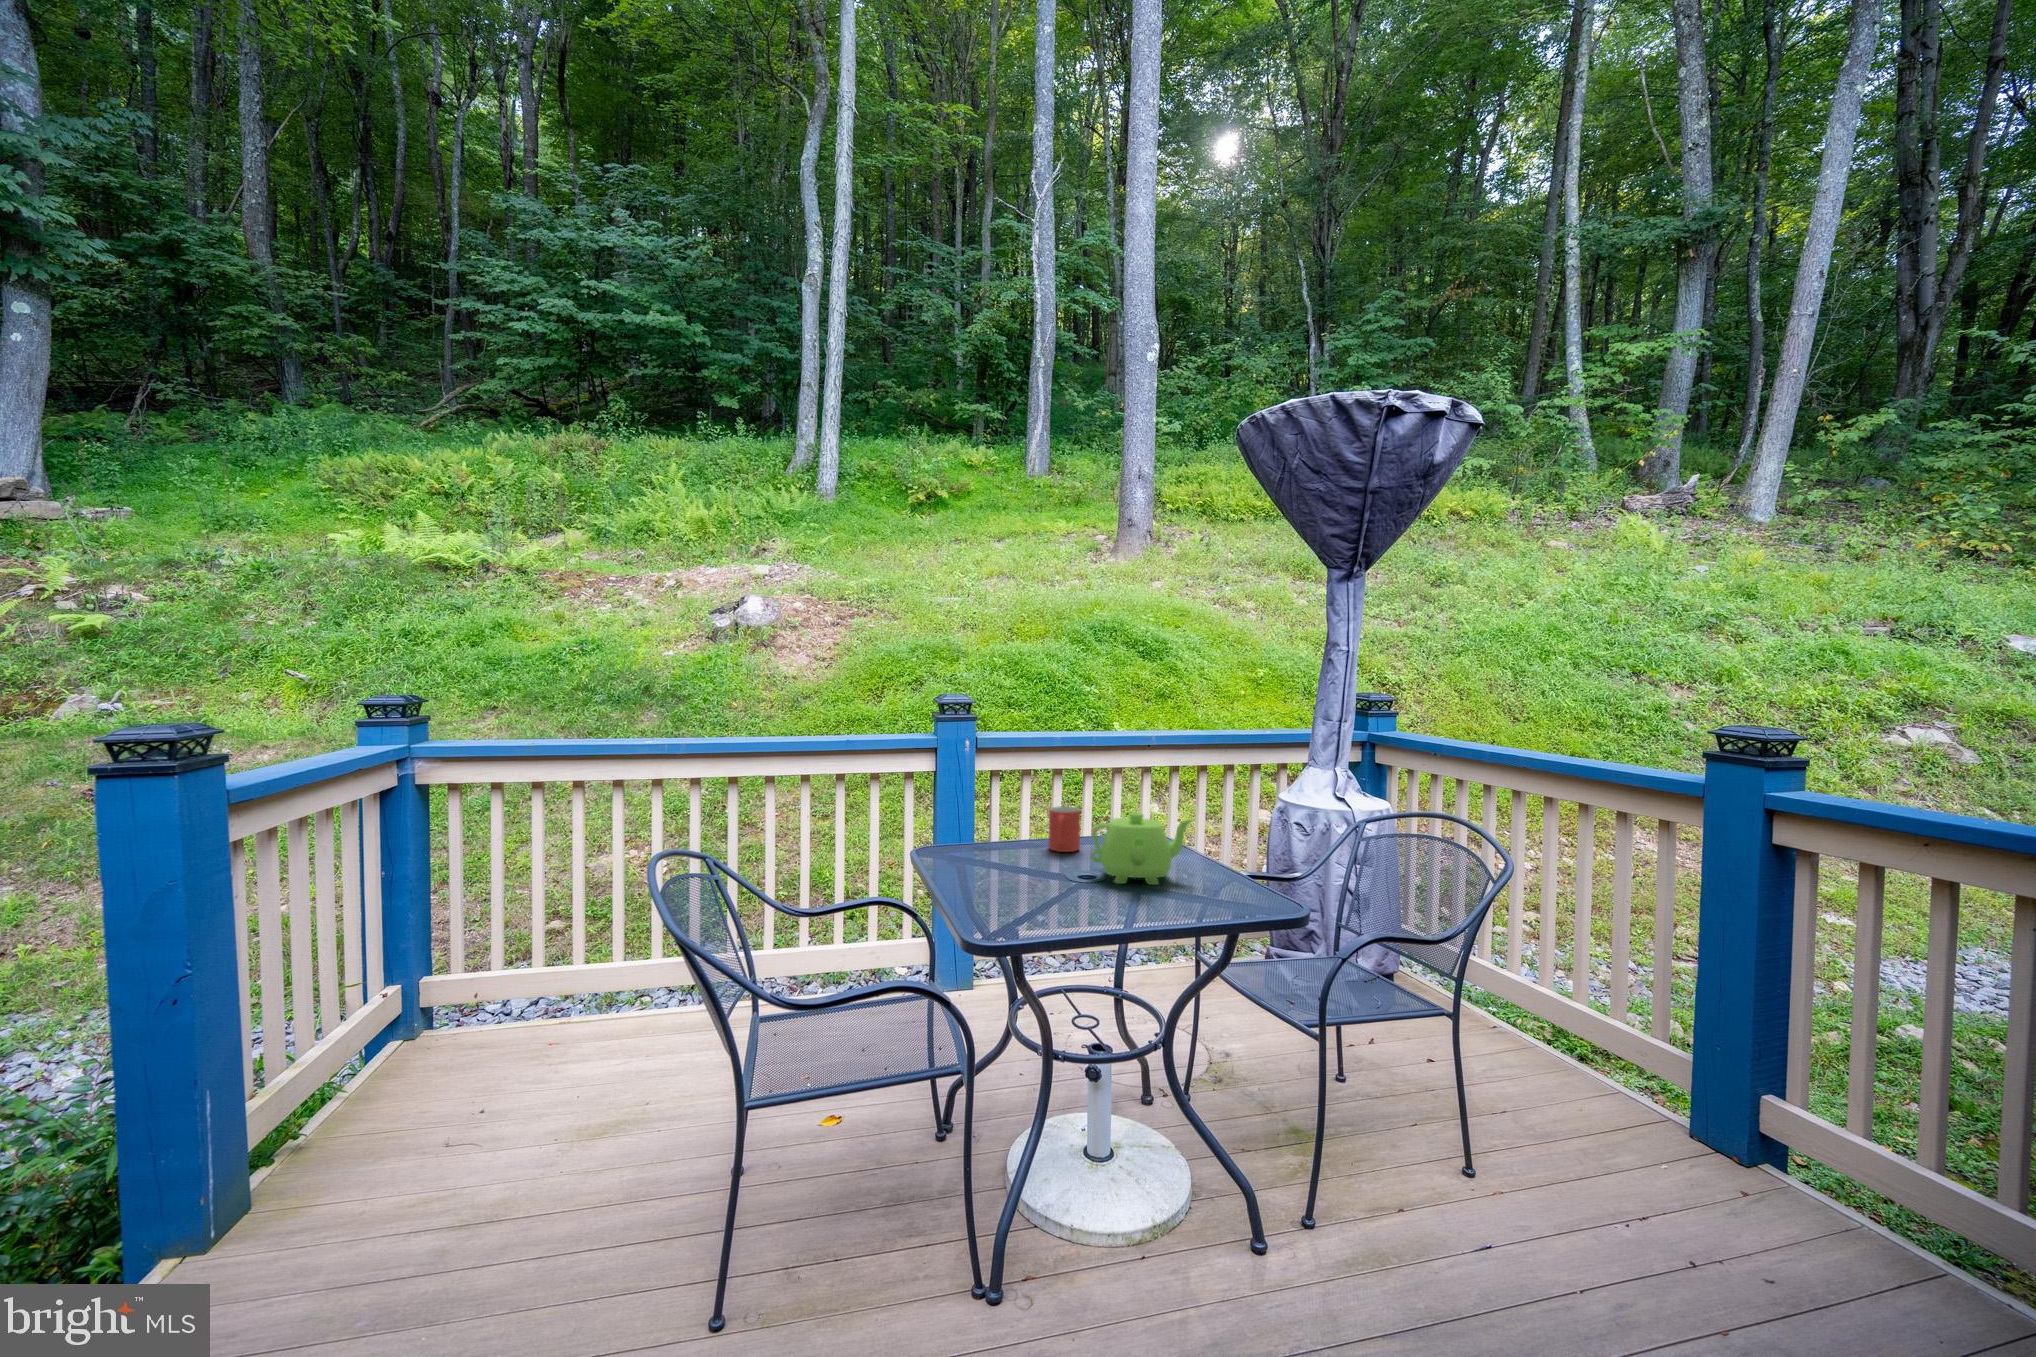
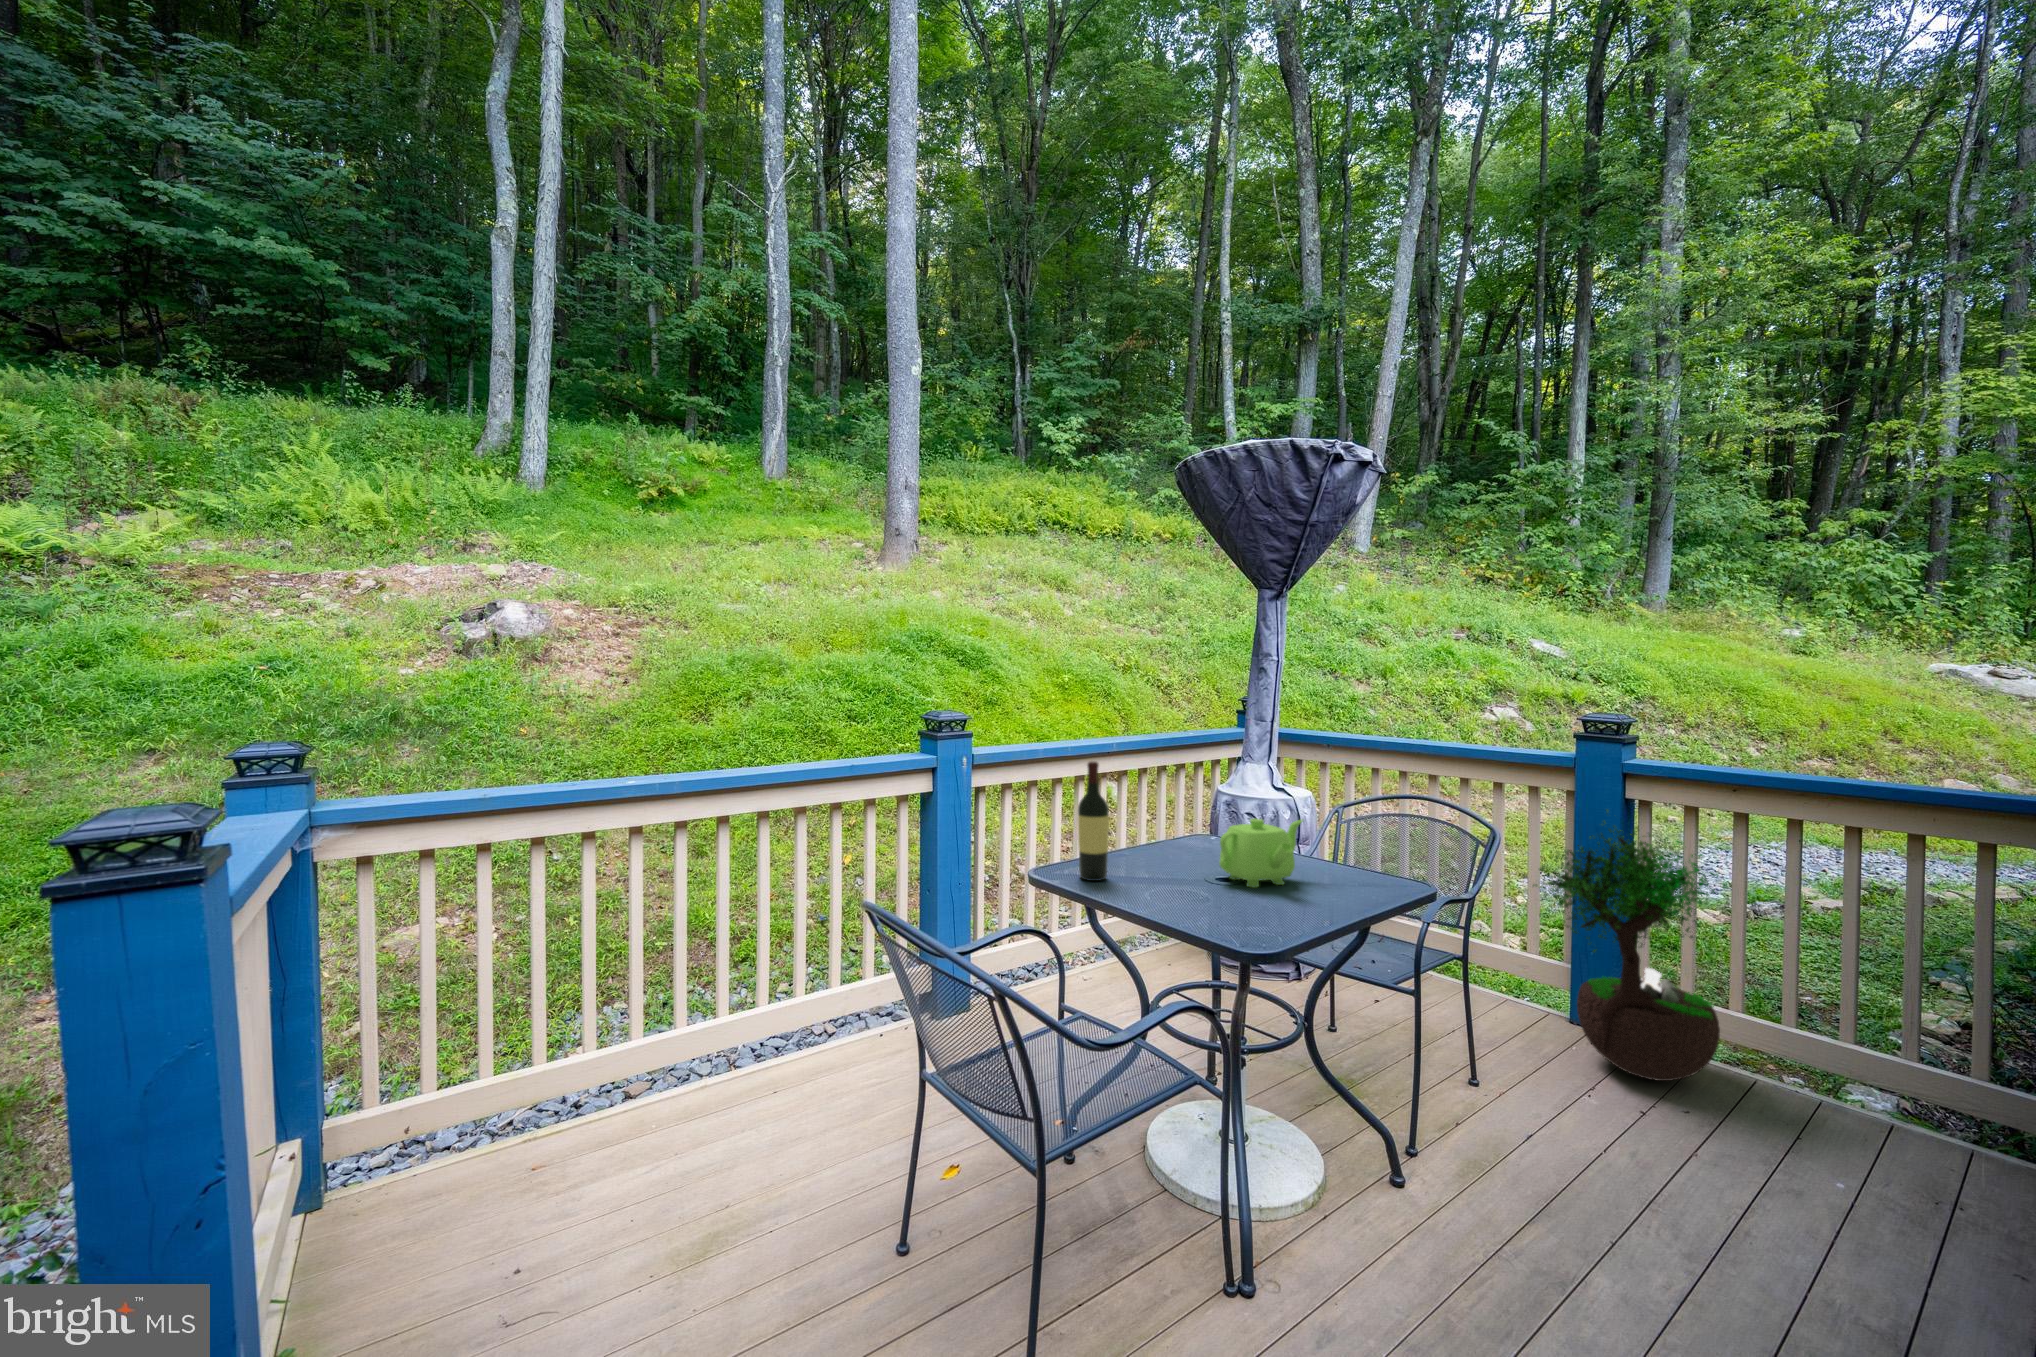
wine bottle: none [962,742,993,860] -> present [1078,761,1109,881]
mug: present [1049,806,1080,852] -> none [1135,819,1166,863]
potted tree: none [1551,846,1837,1221] -> present [1533,810,1725,1081]

